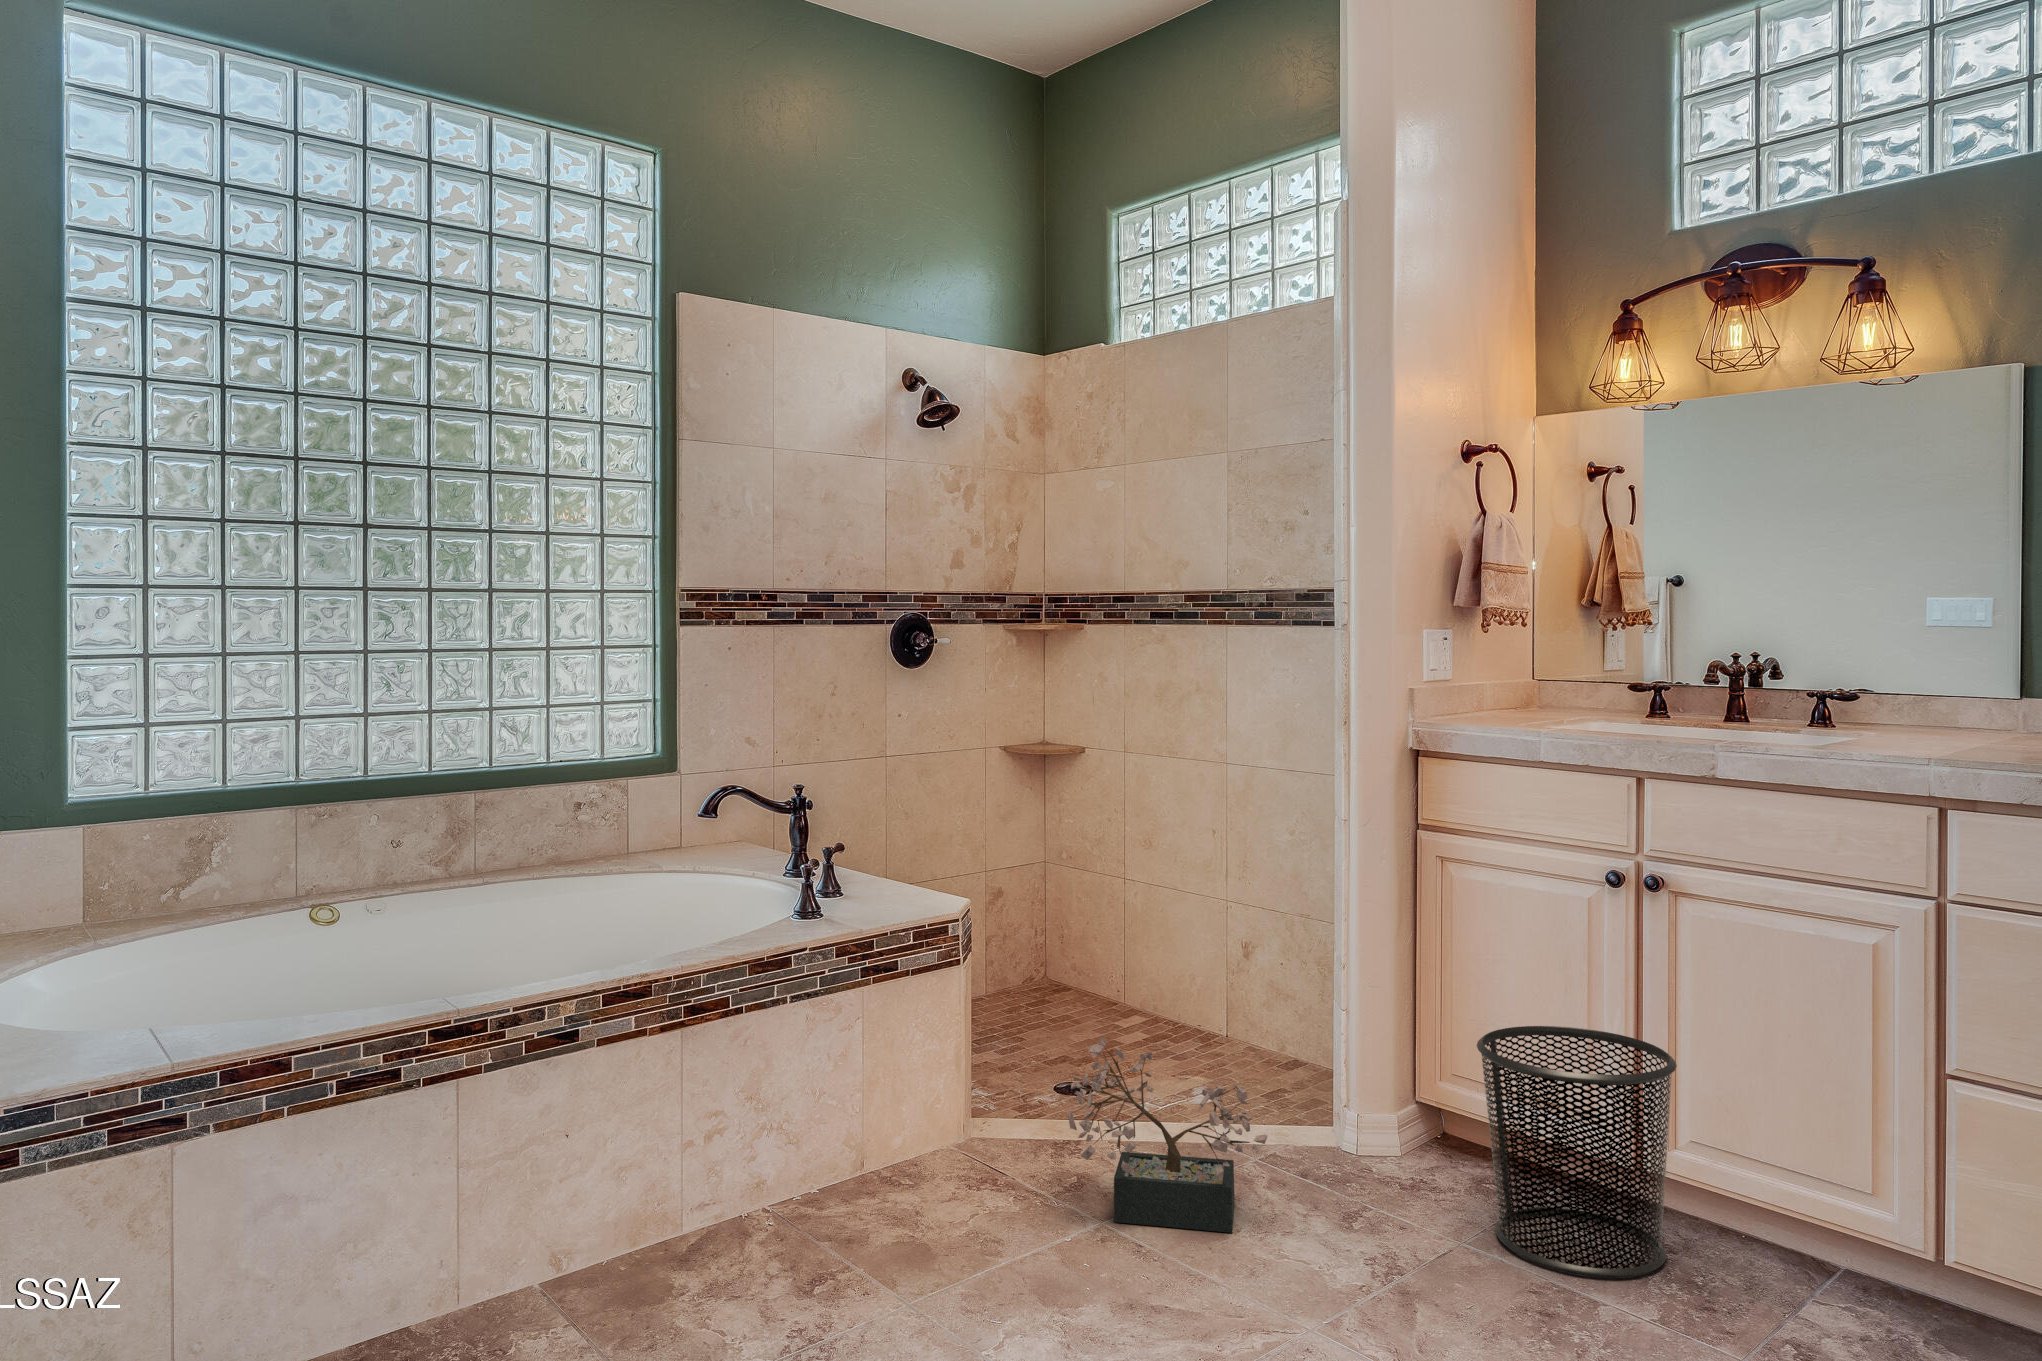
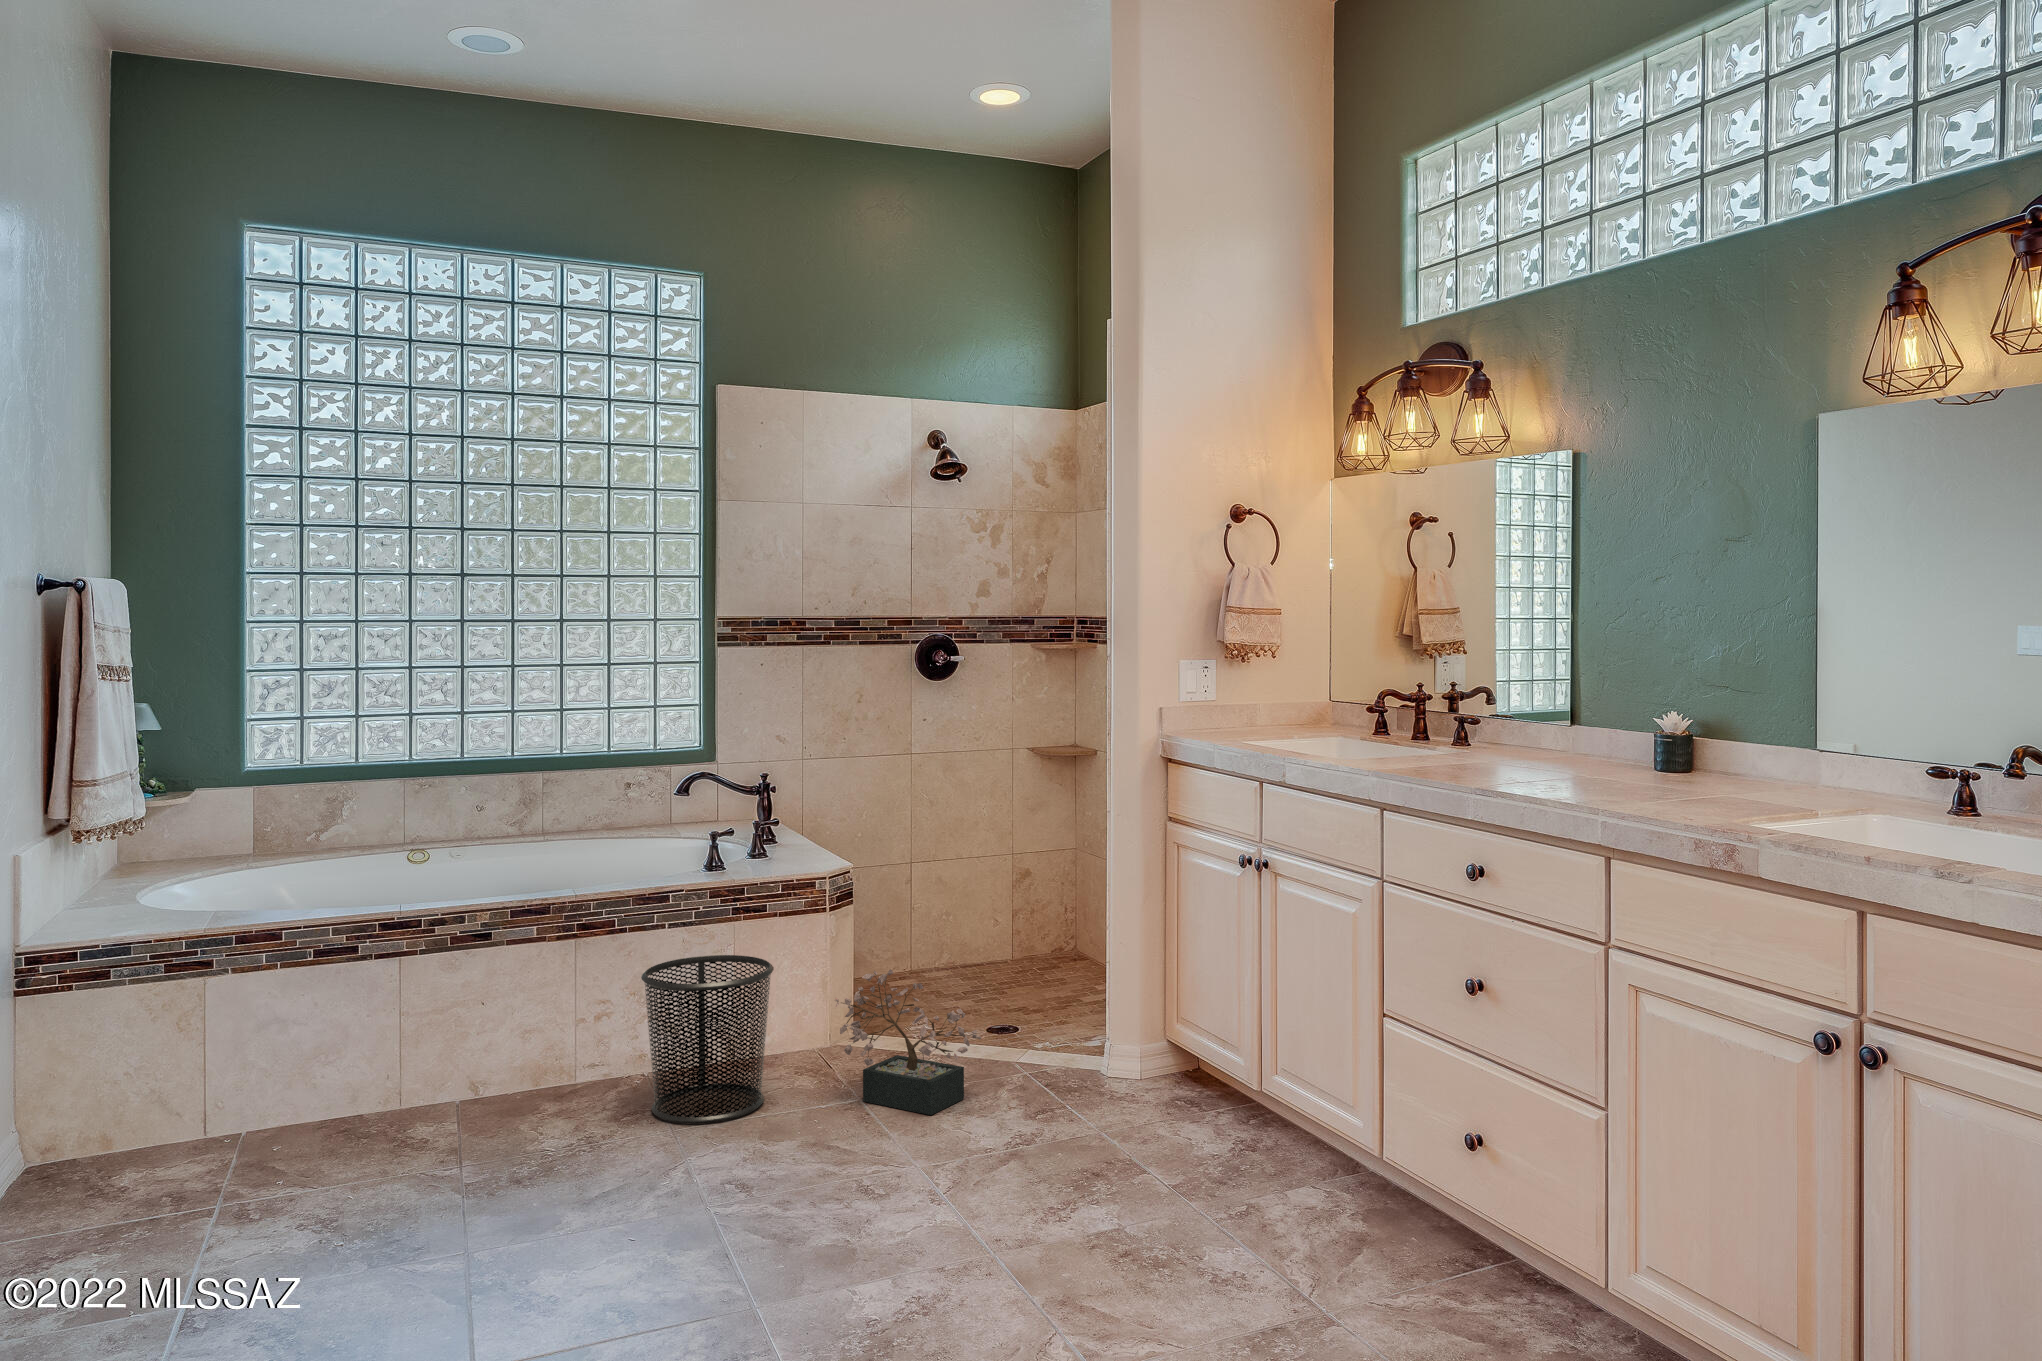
waste bin: present [1477,1026,1677,1278] -> present [641,955,774,1124]

